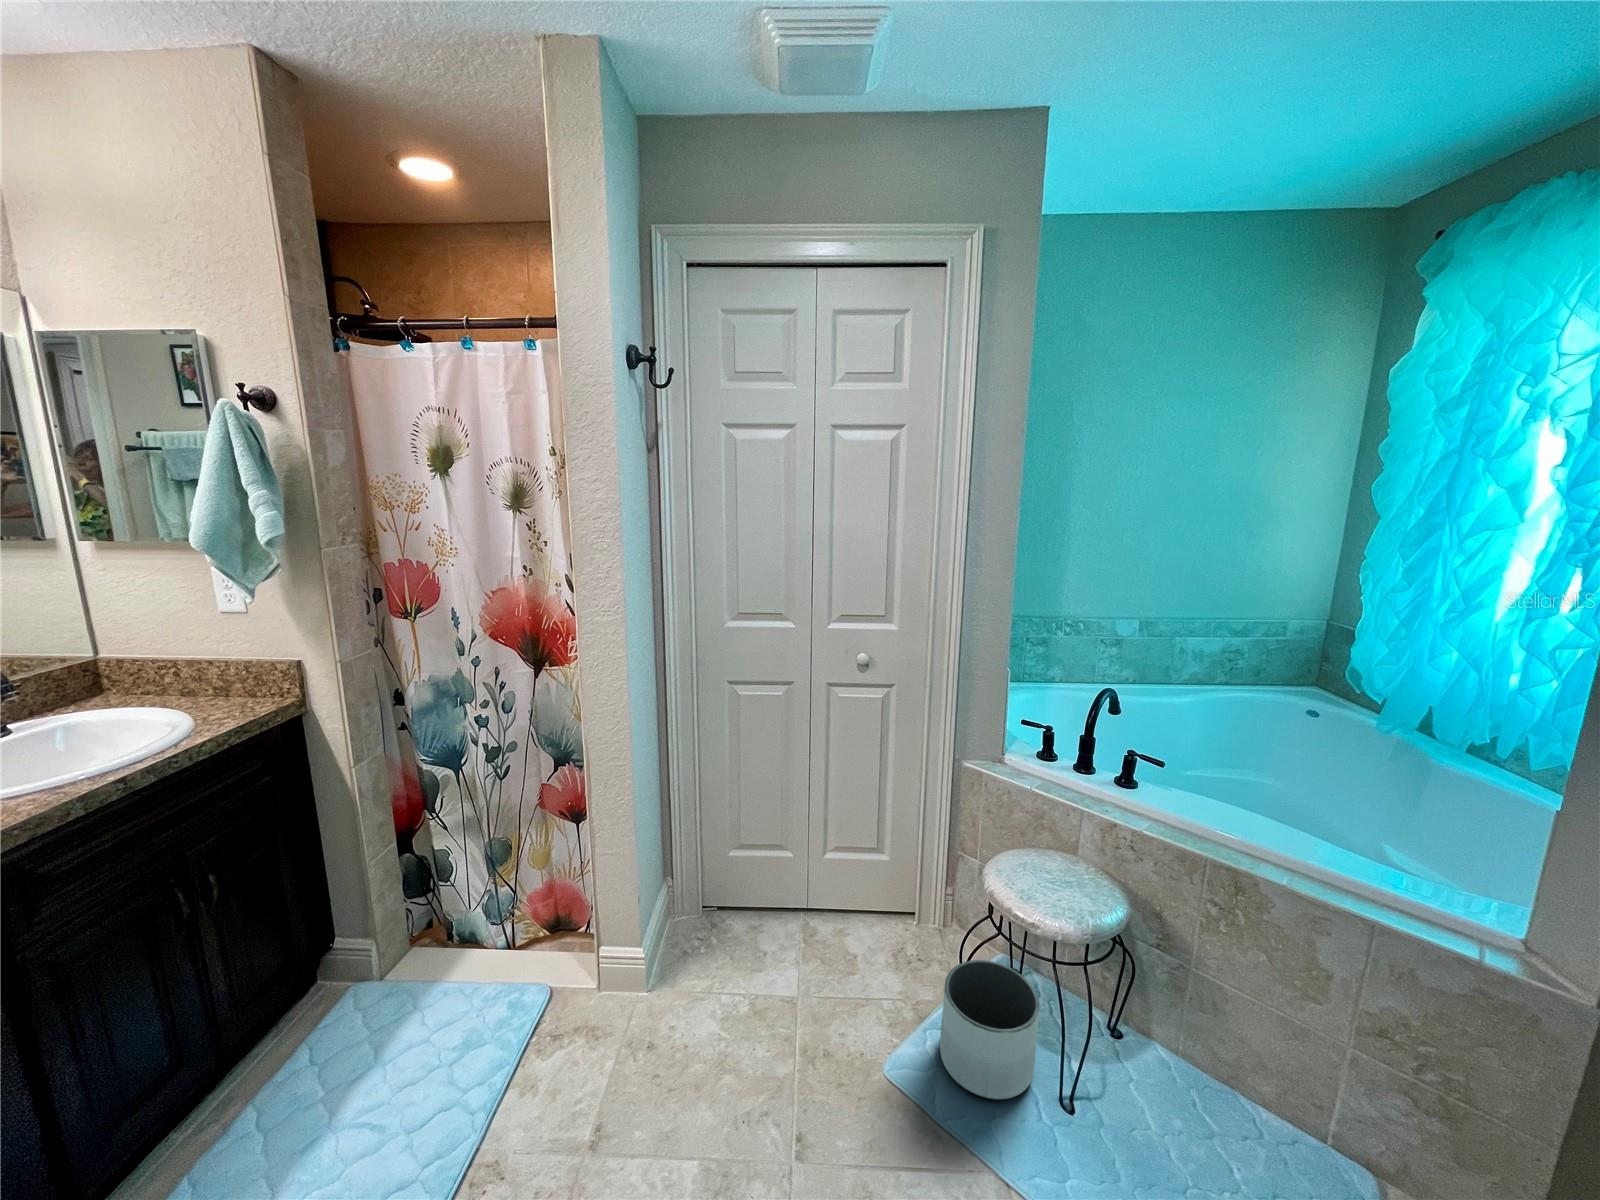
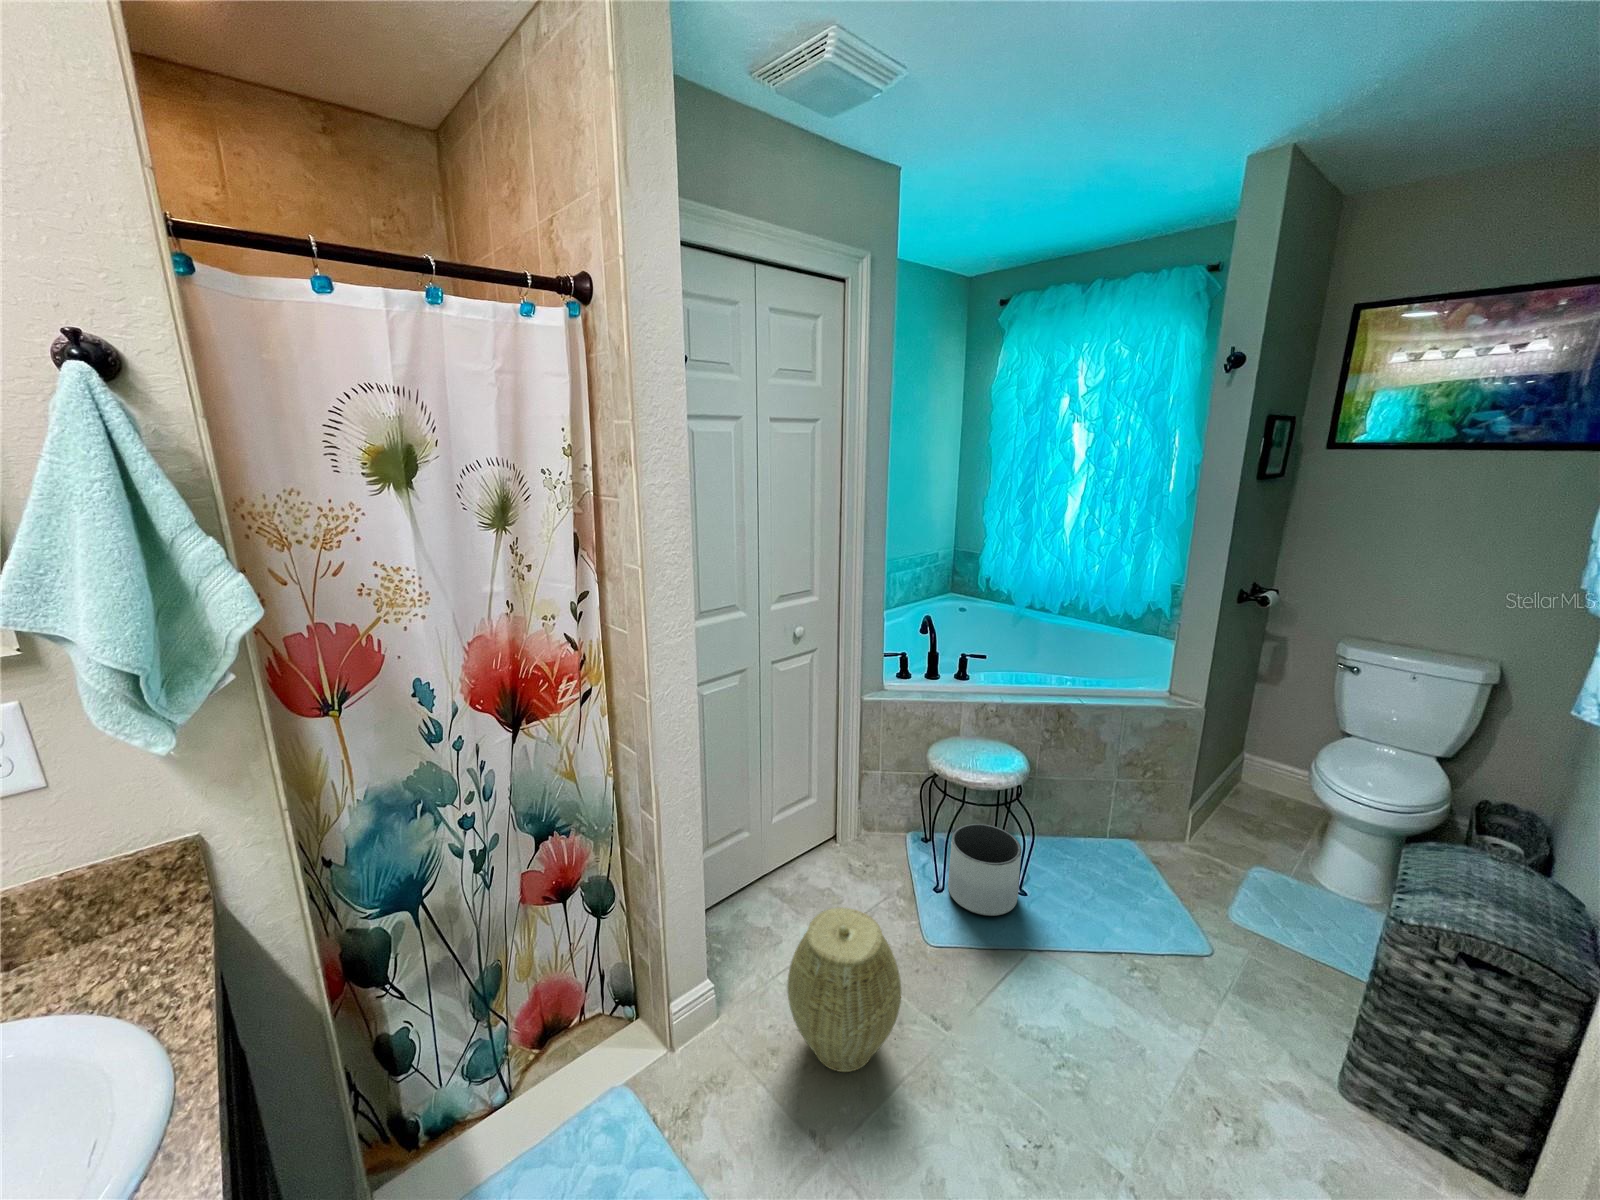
woven basket: none [627,931,747,1104] -> present [787,908,901,1072]

